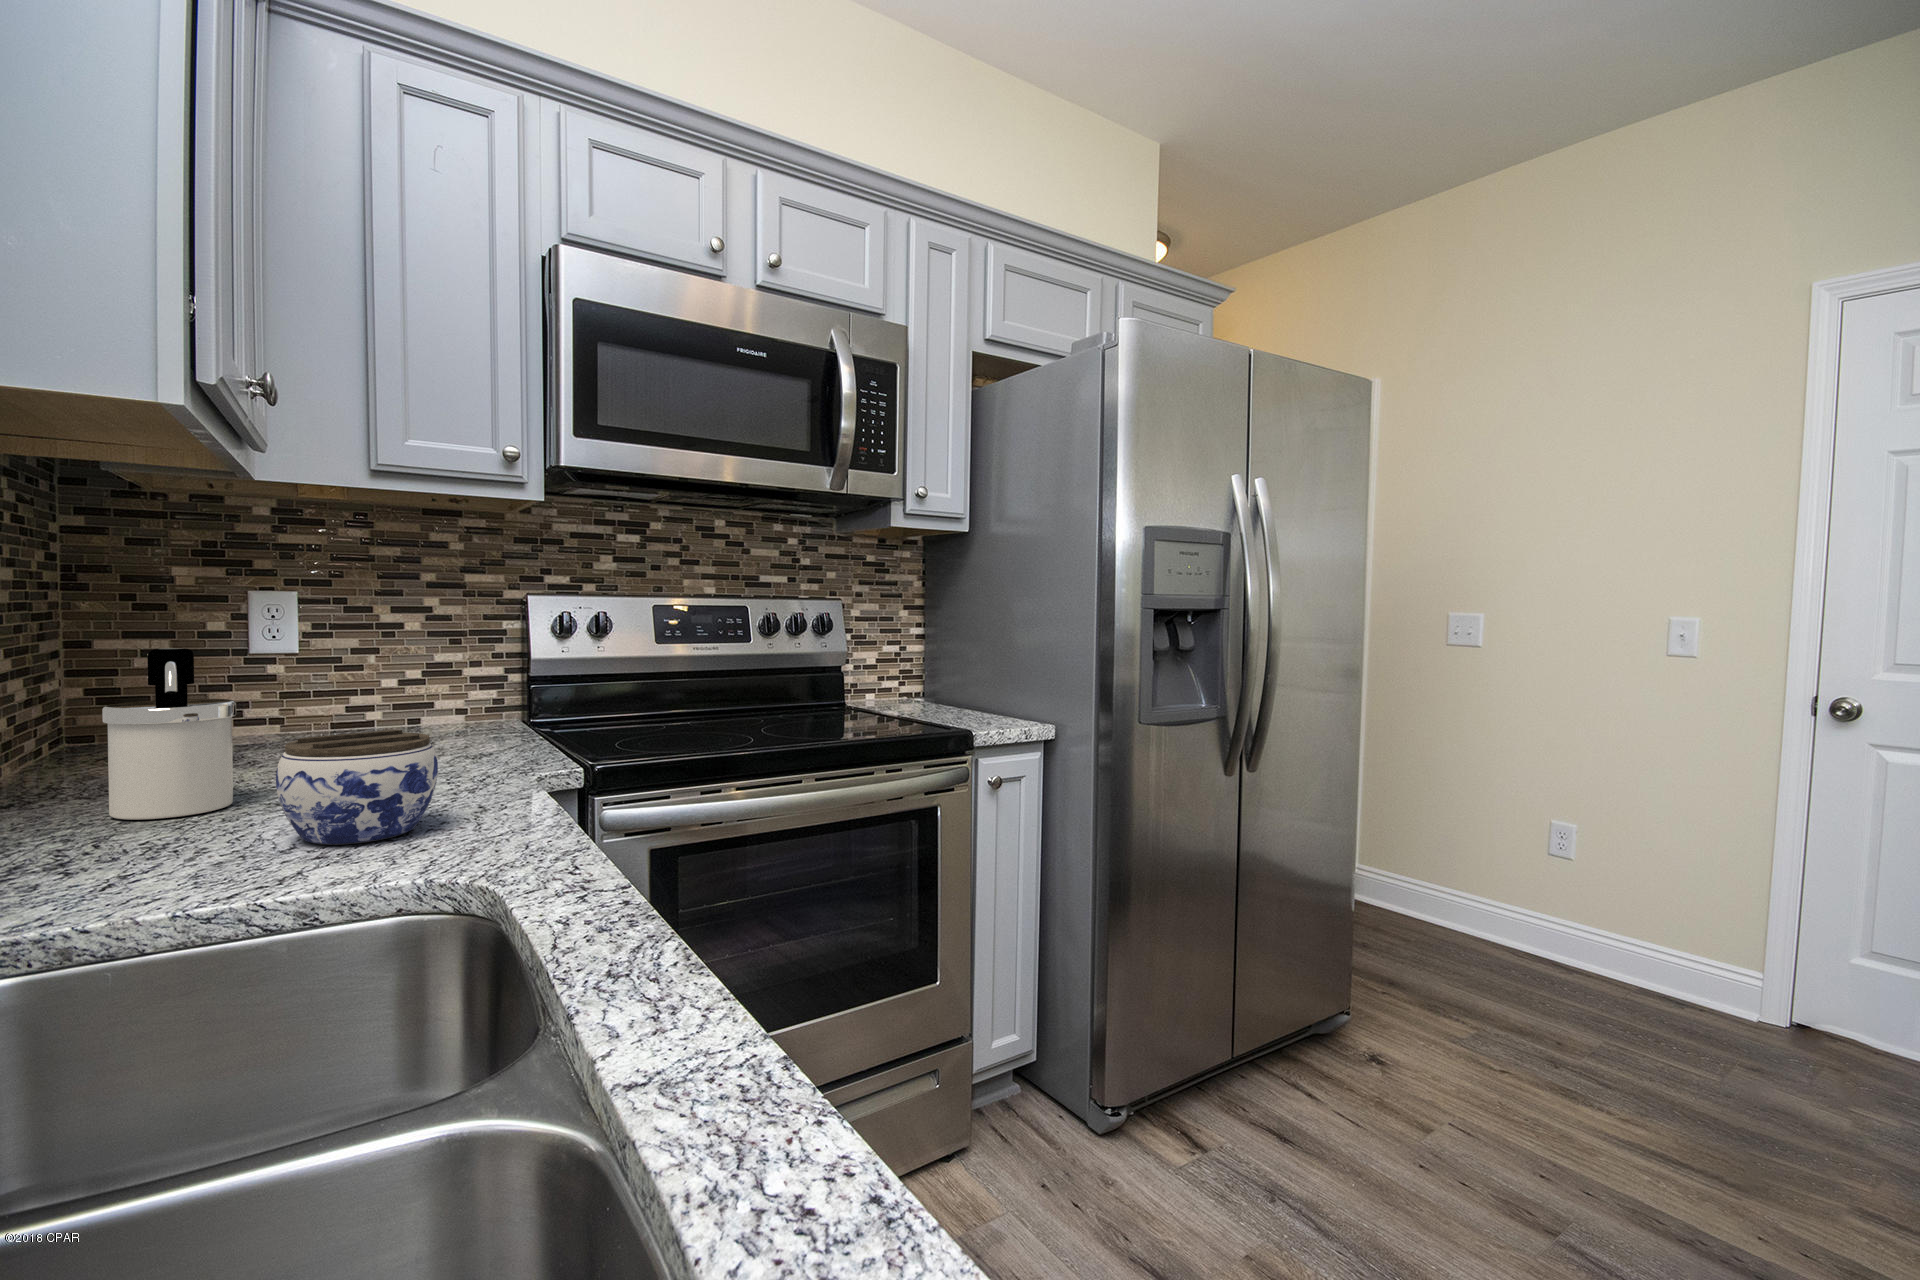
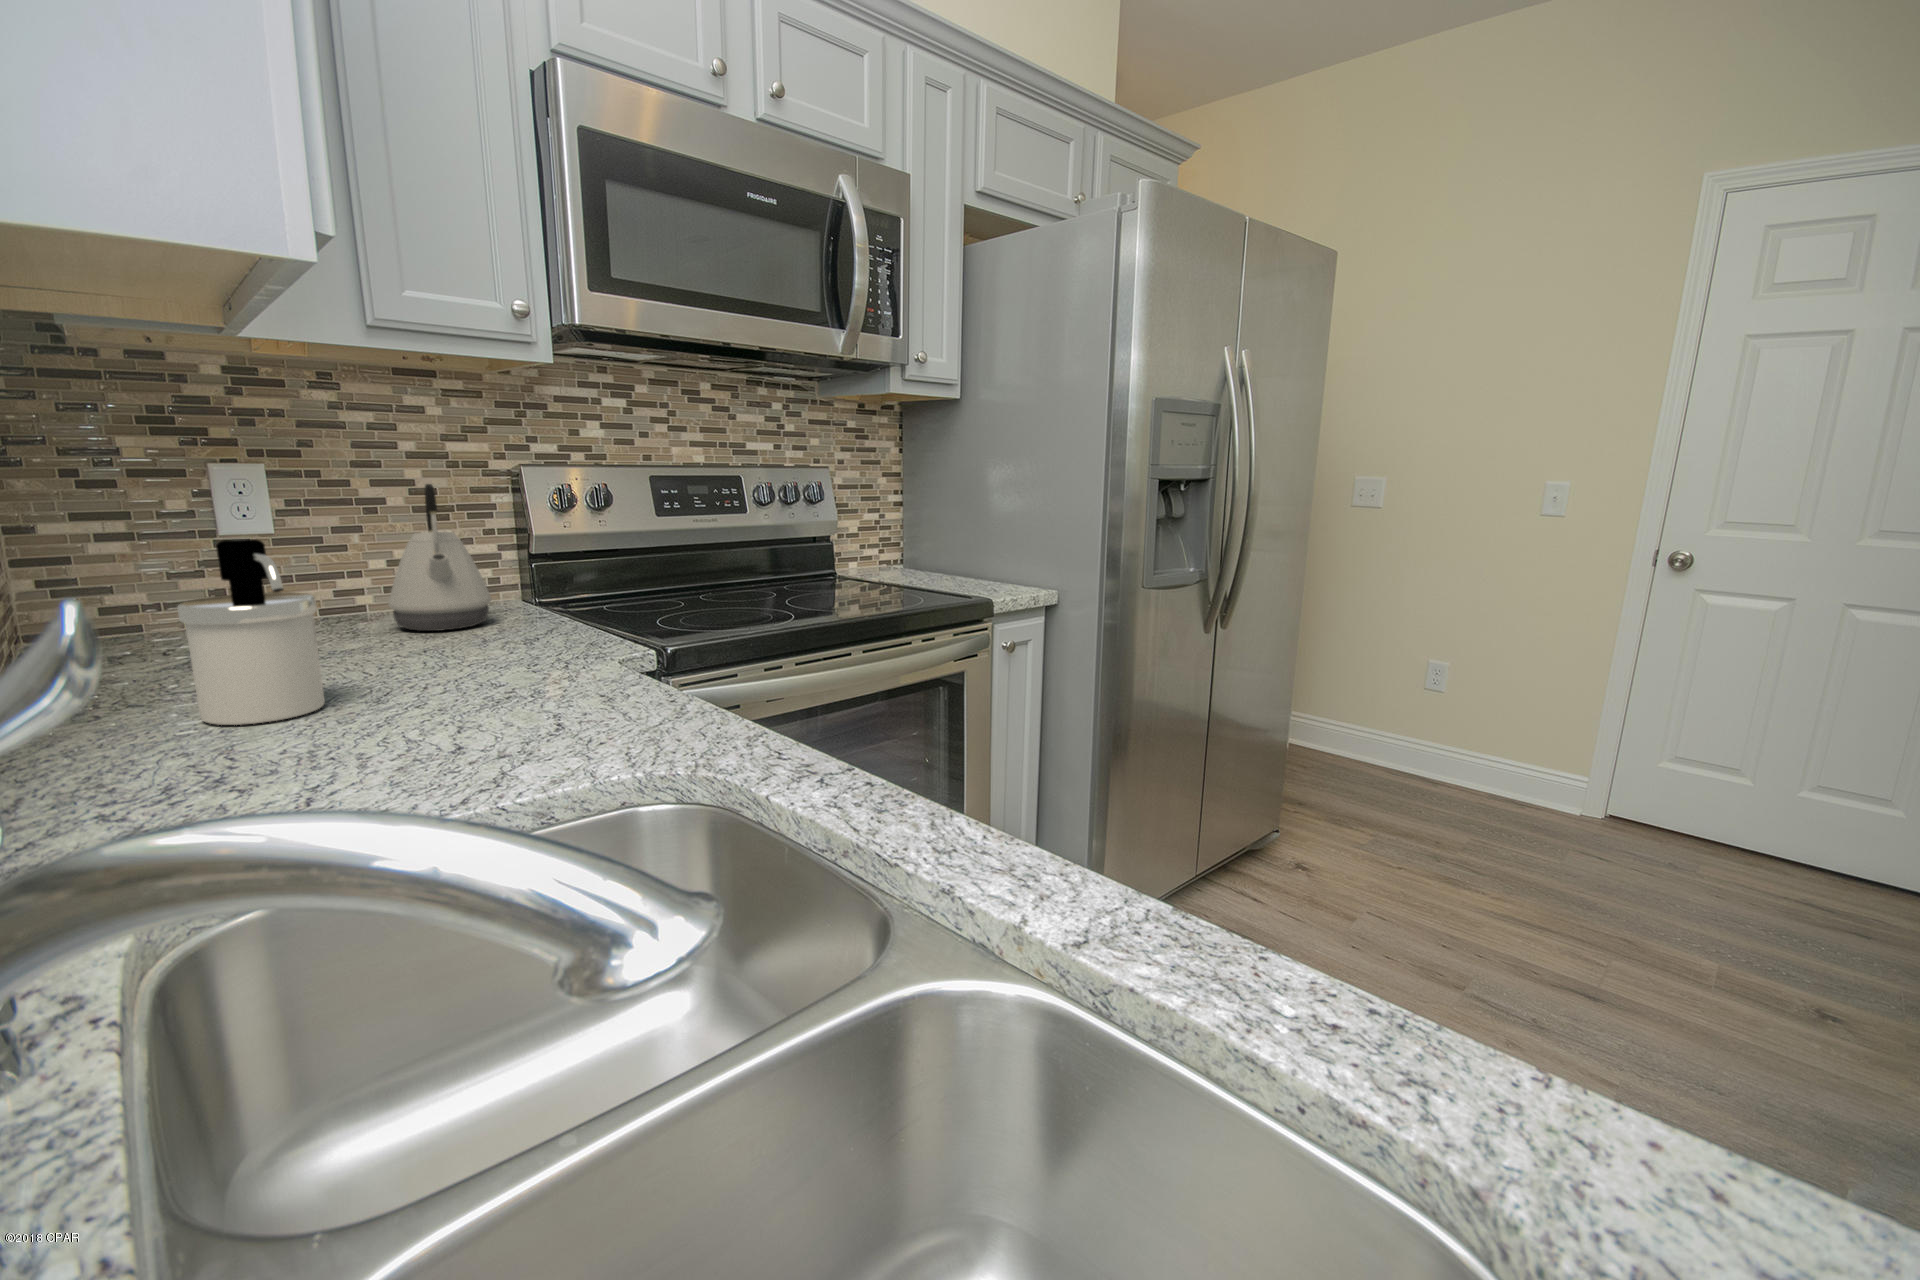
kettle: none [377,609,475,745] -> present [388,484,491,631]
jar: present [276,730,438,844] -> none [425,623,580,742]

